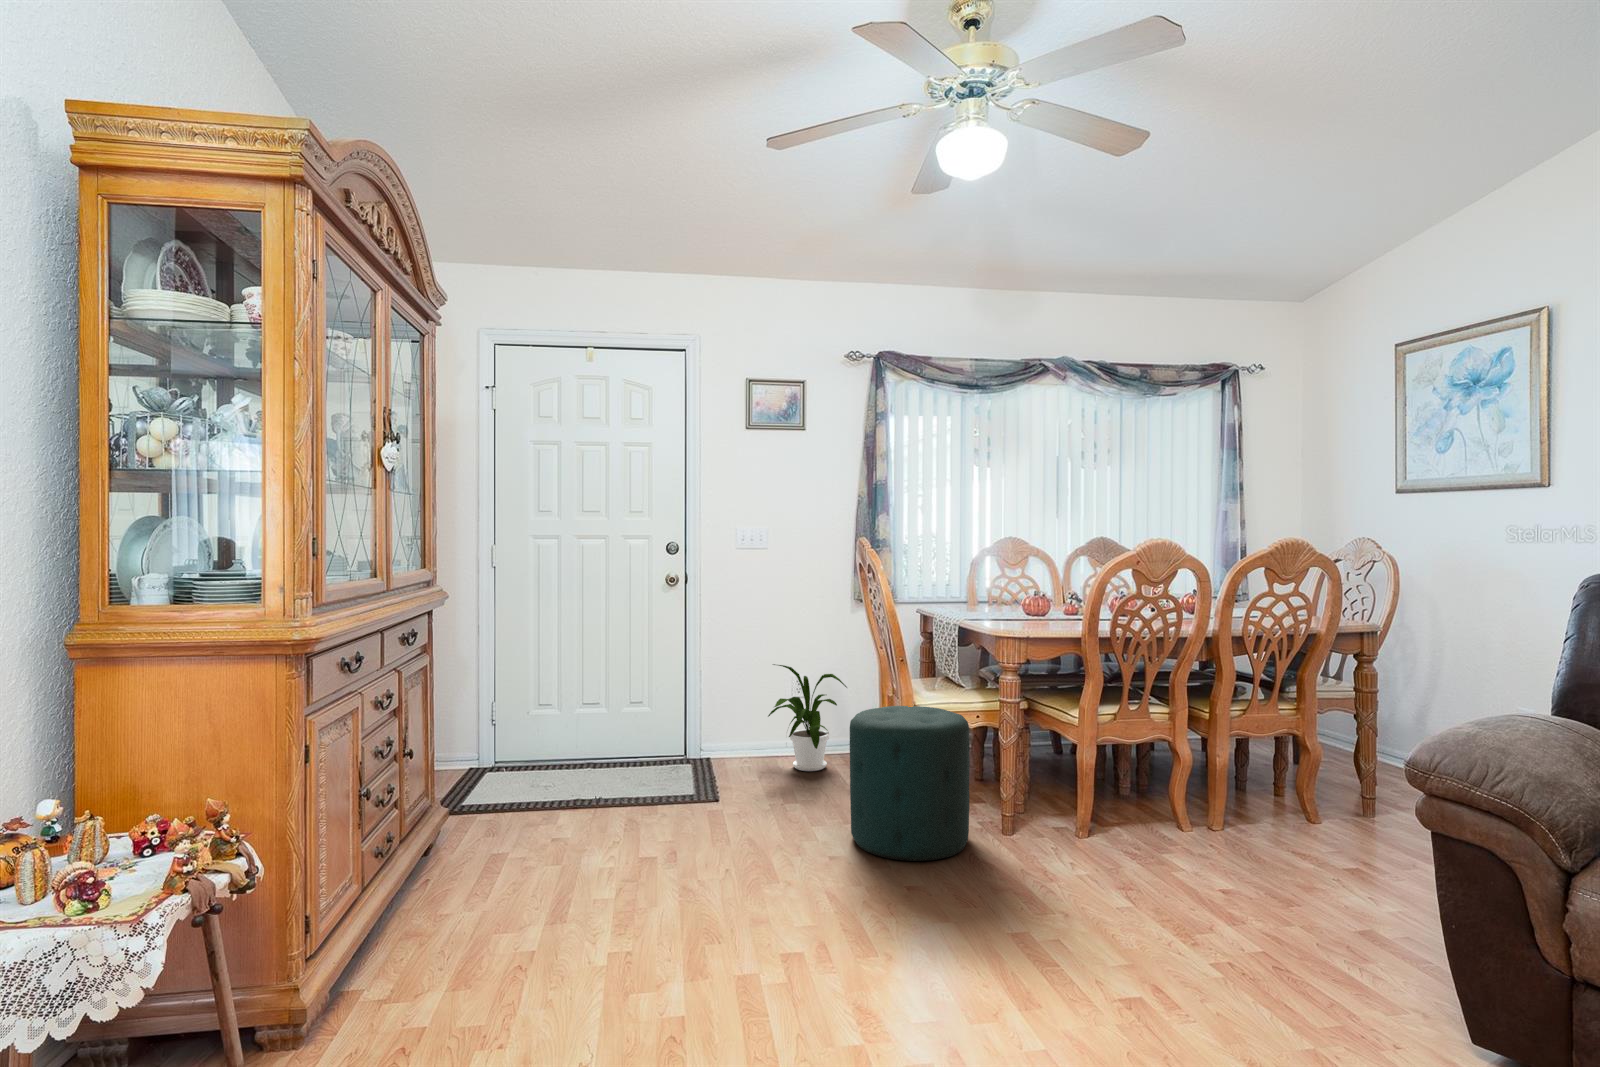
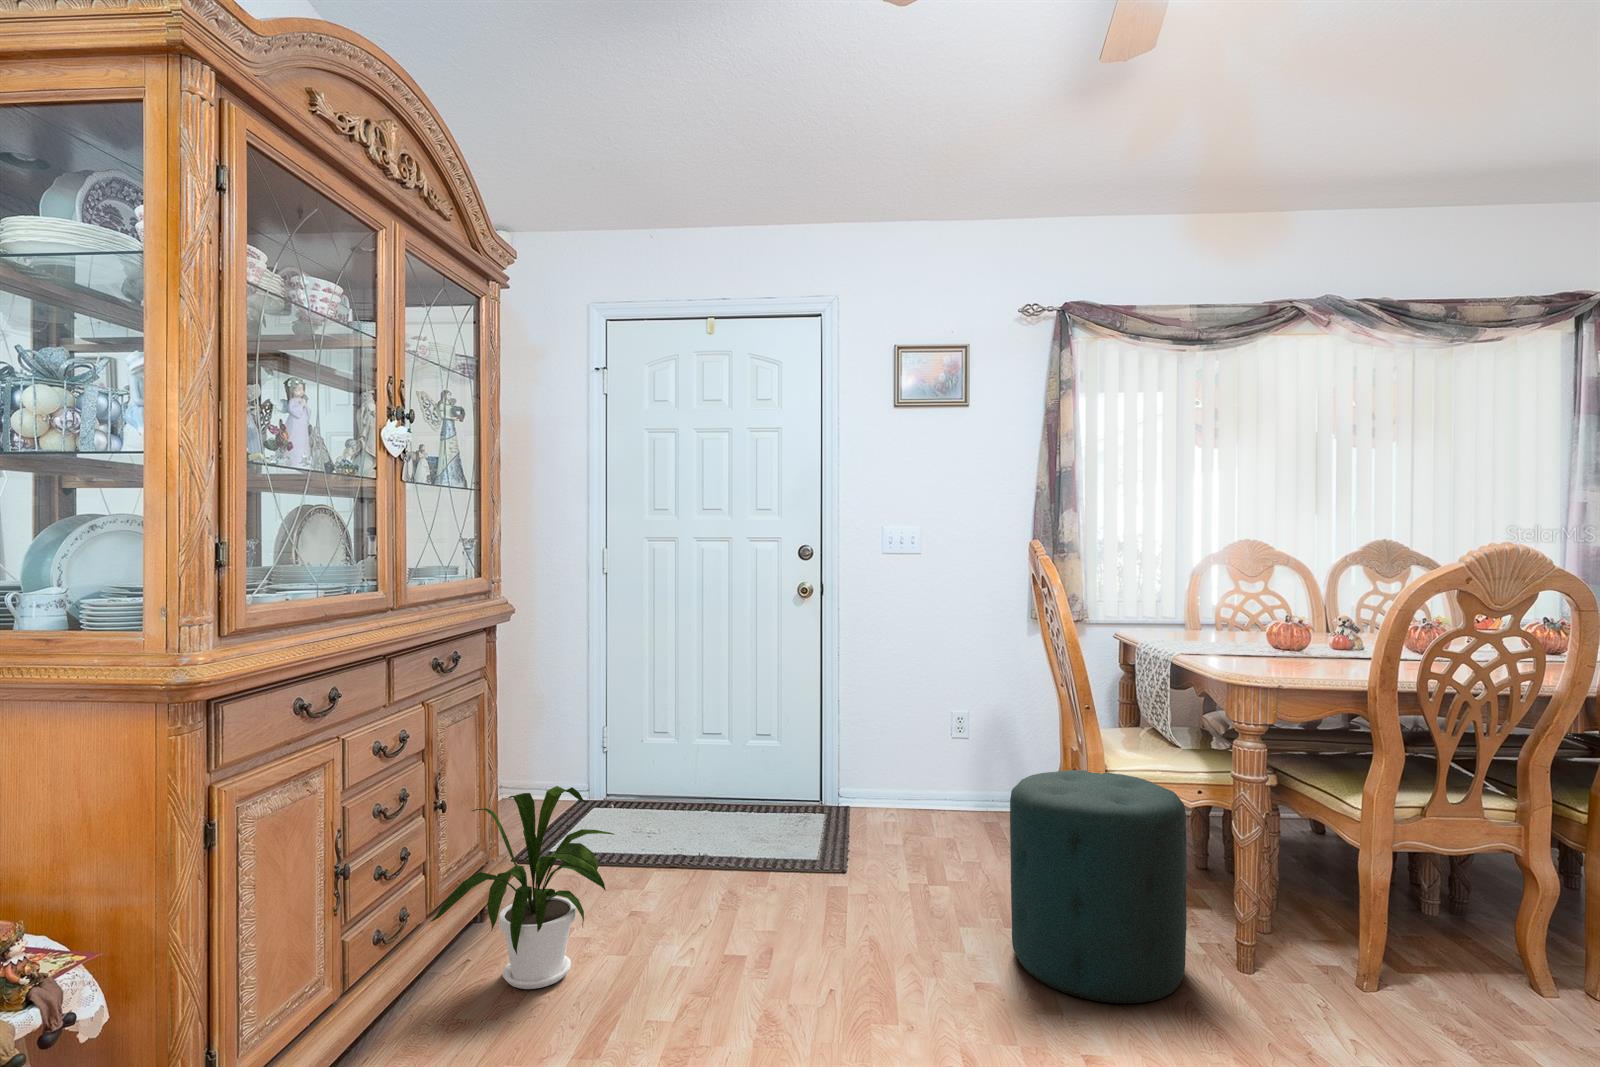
house plant: present [768,664,847,771] -> present [430,786,614,989]

